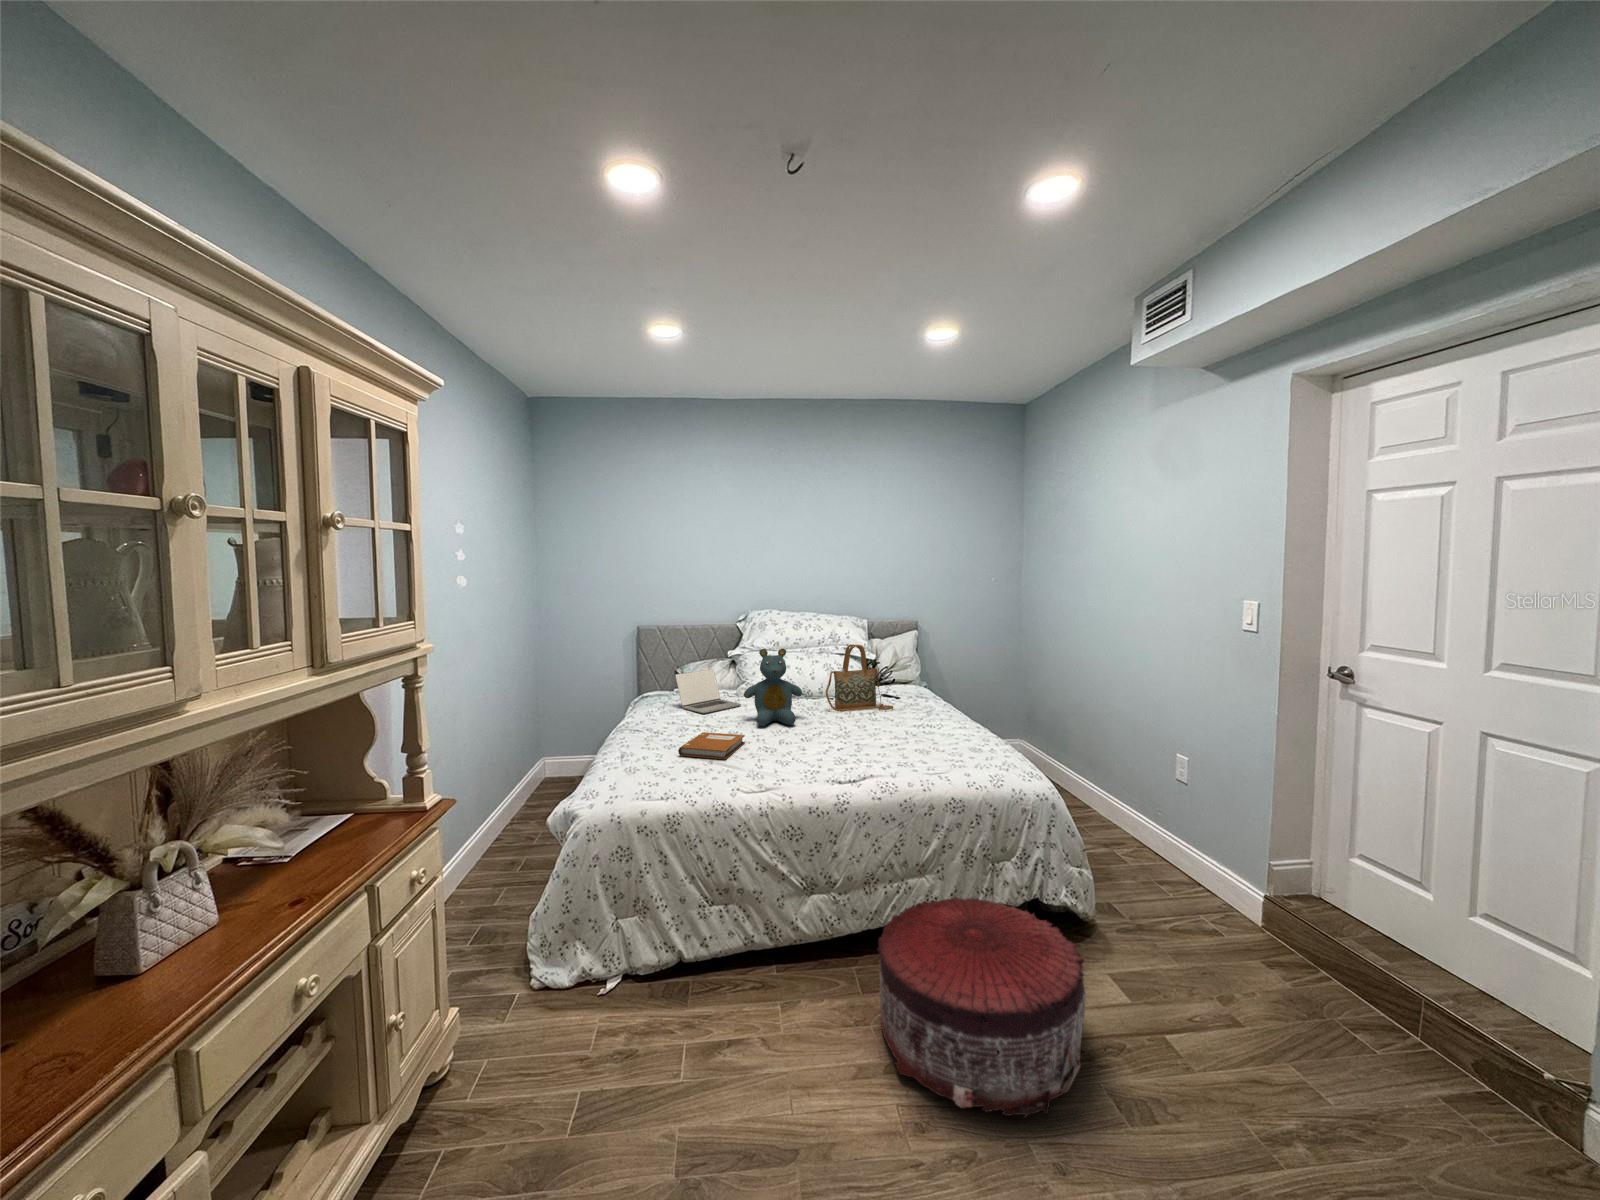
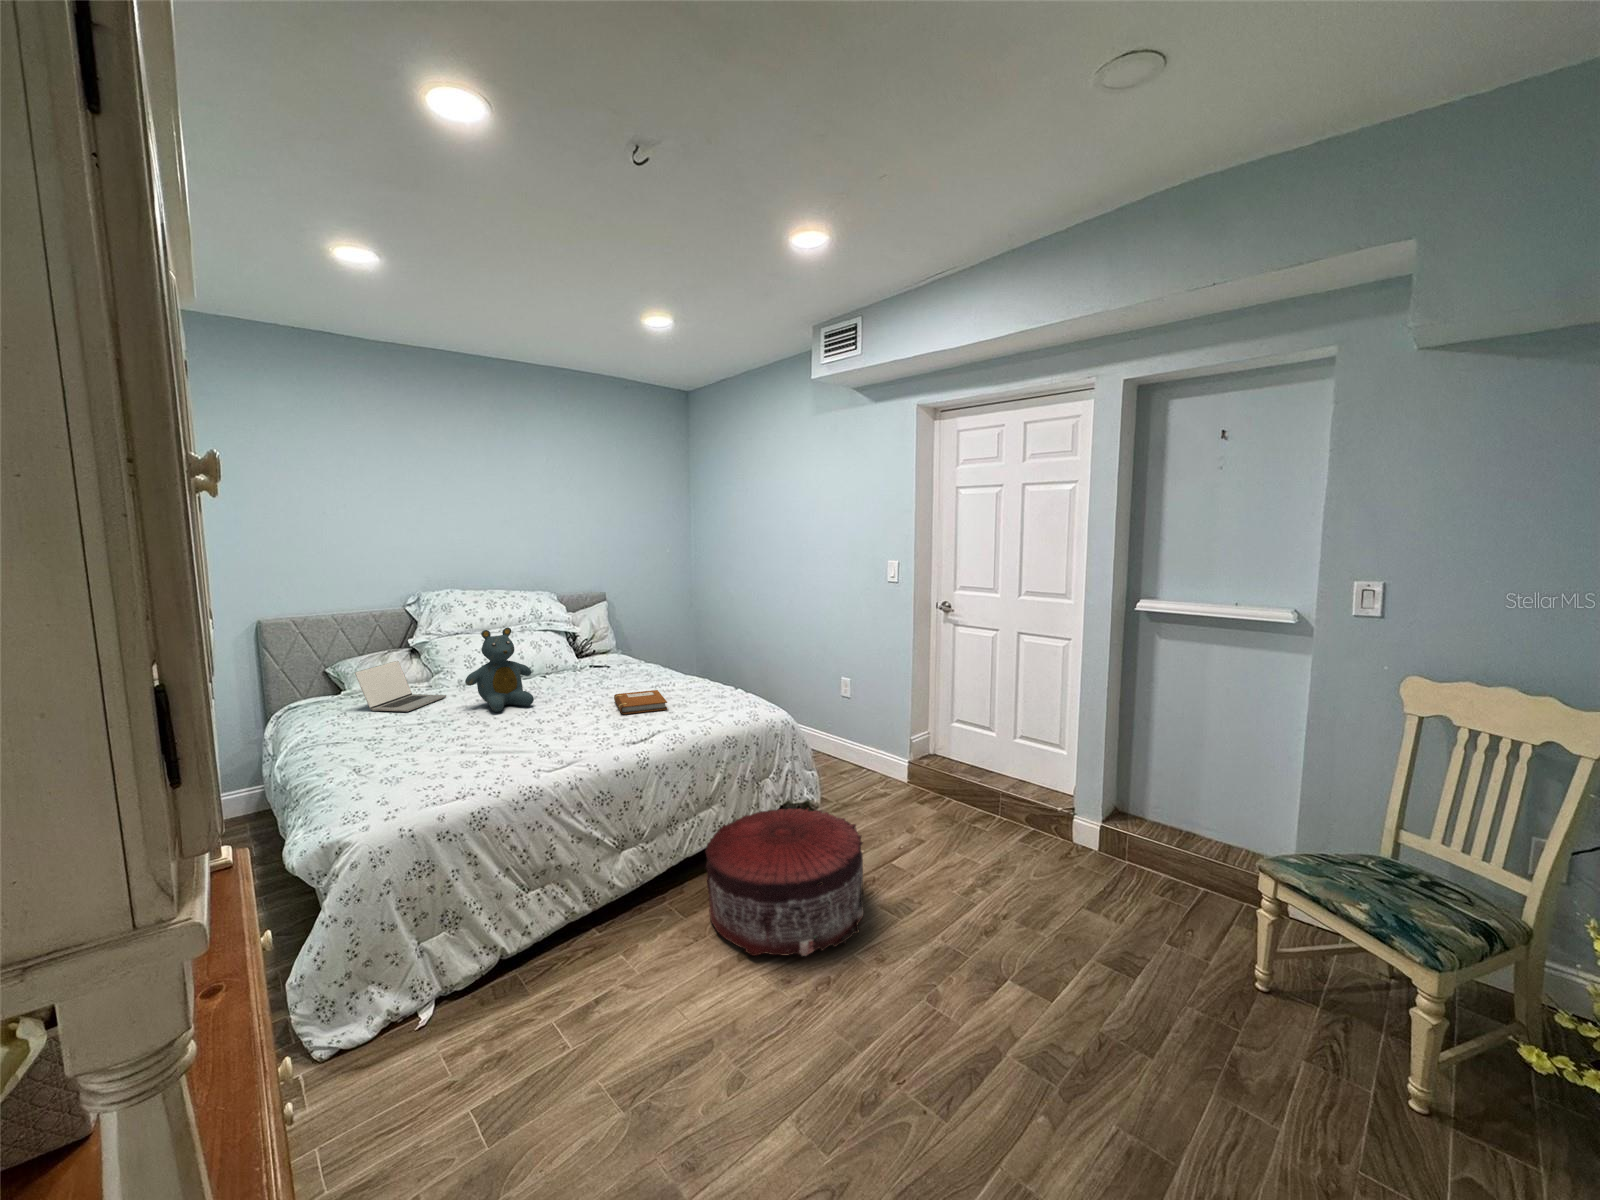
handbag: present [826,645,893,711] -> none [549,617,617,686]
notebook: present [678,732,745,759] -> present [614,690,667,714]

